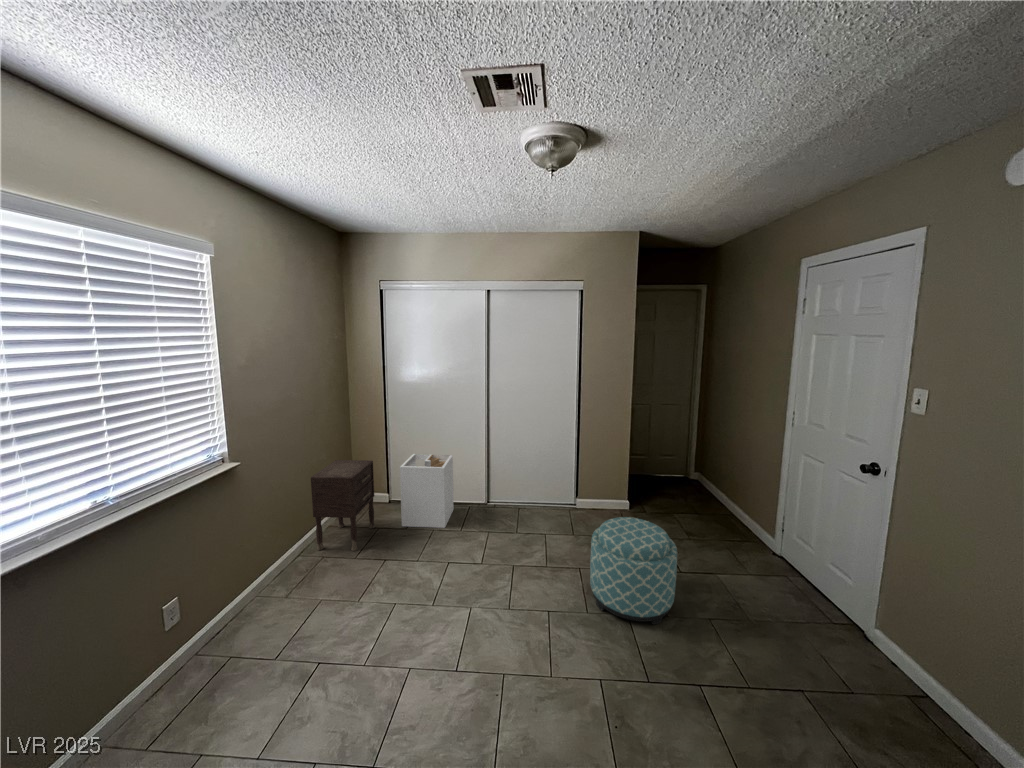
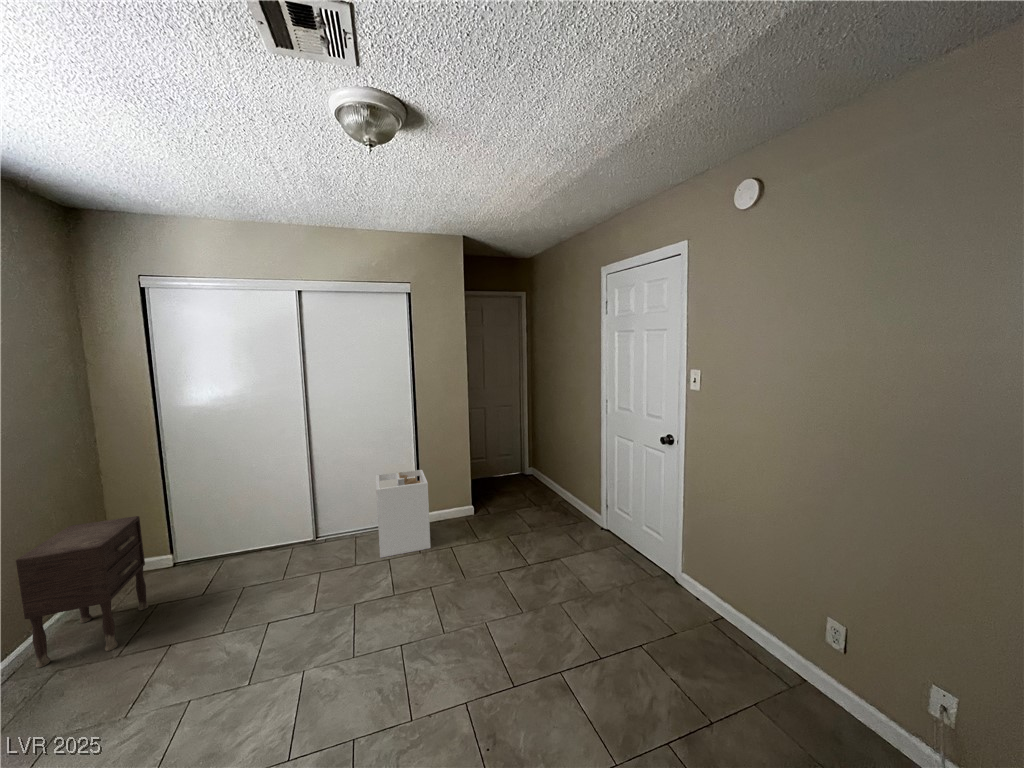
laundry hamper: present [400,454,454,528] -> present [376,470,430,558]
ottoman: present [590,517,677,625] -> none [444,520,528,627]

